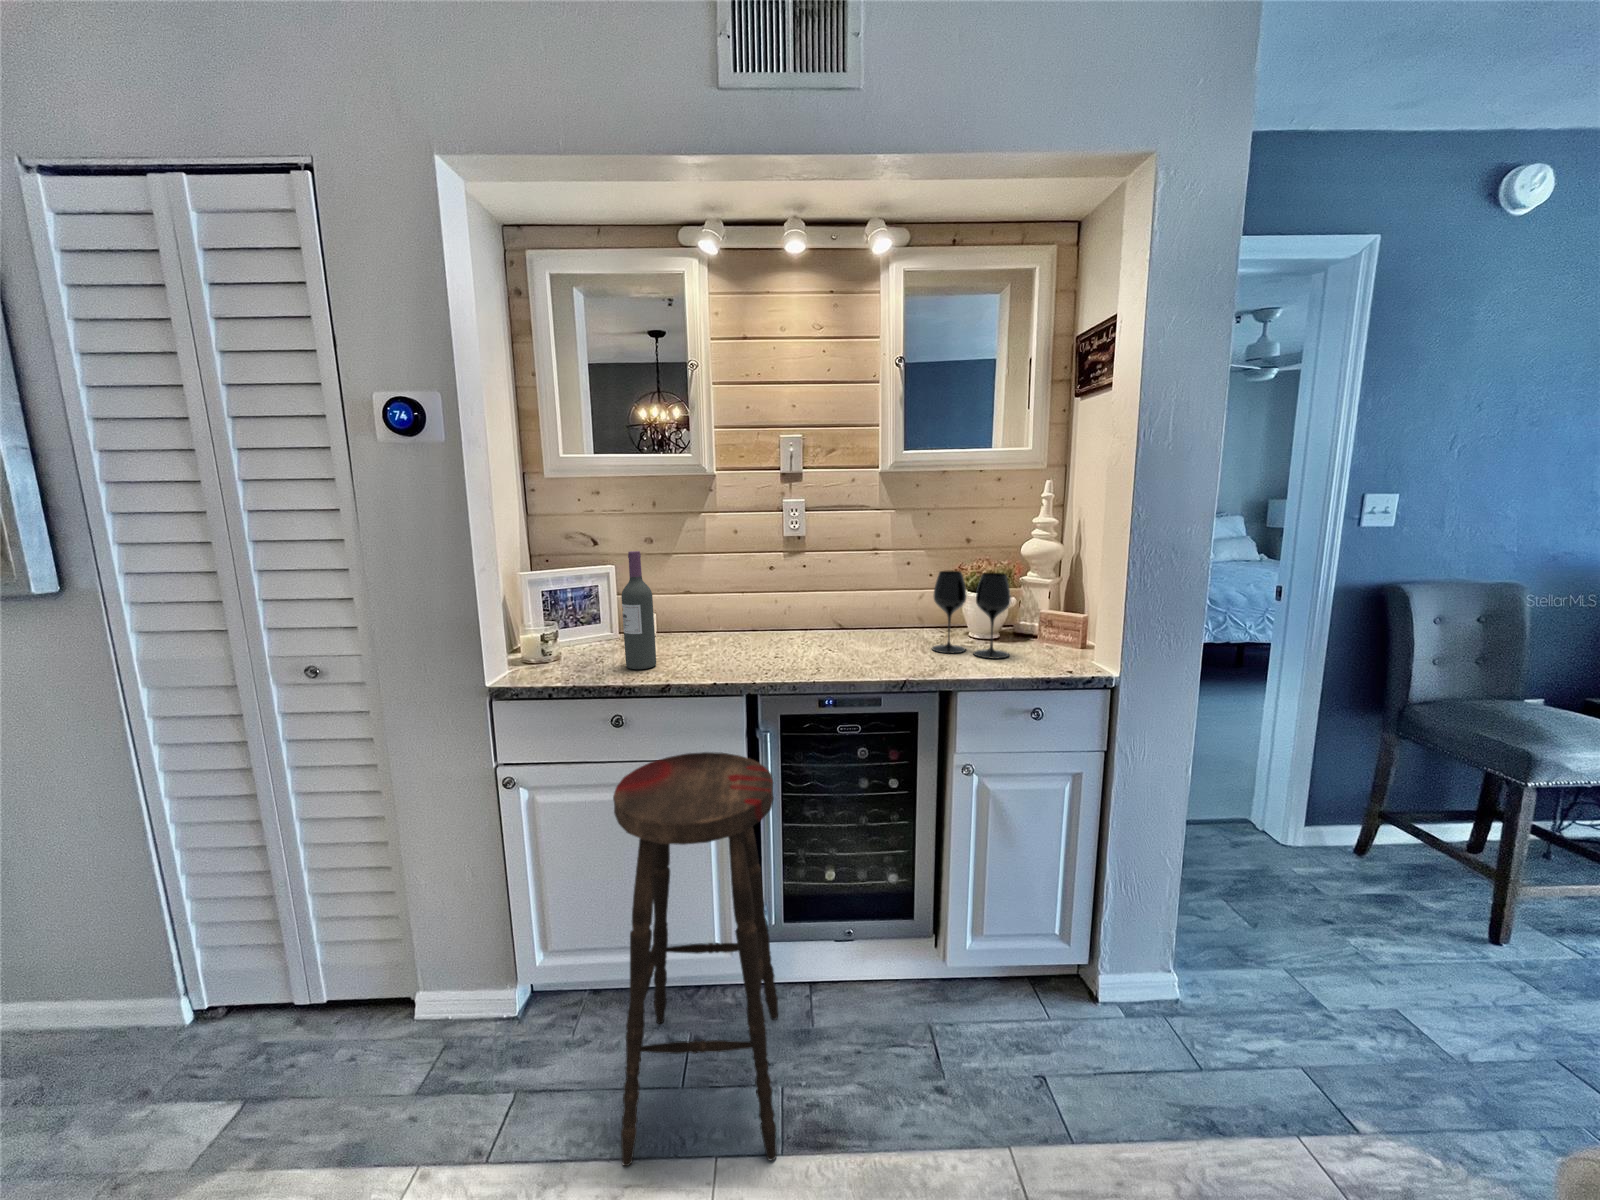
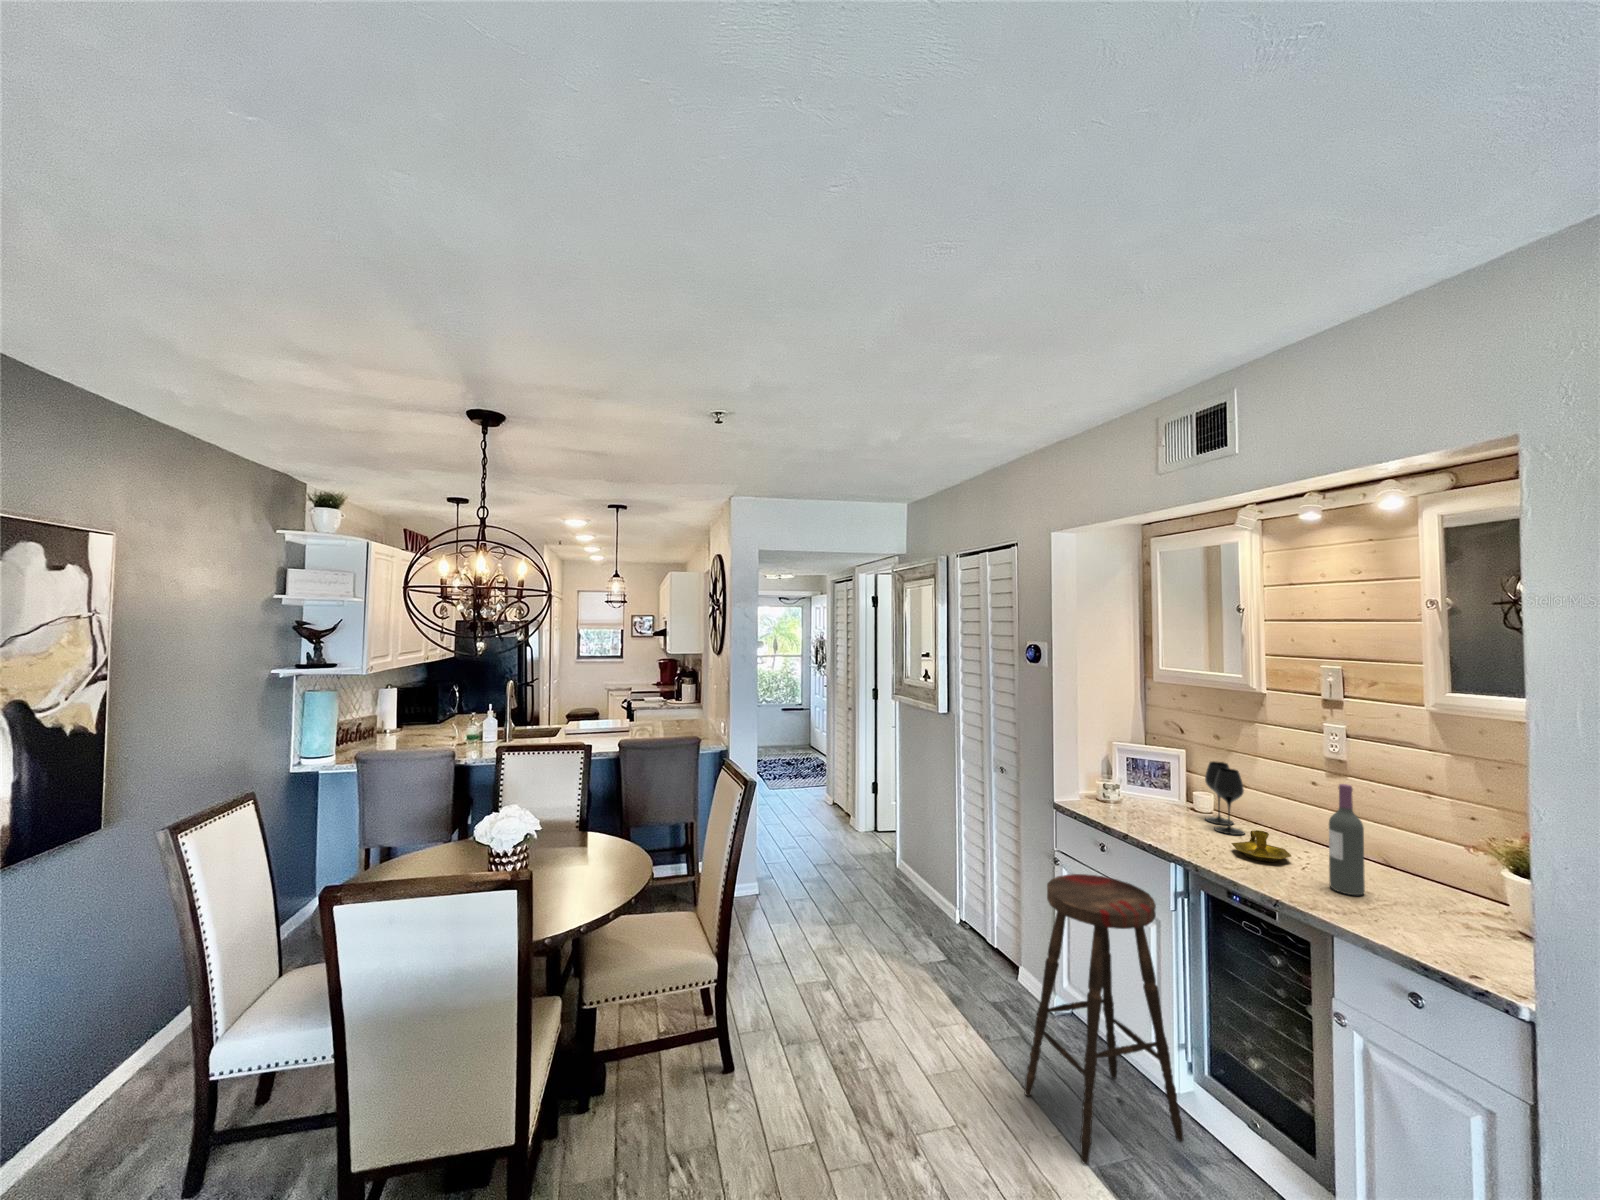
wine bottle: present [621,551,656,669] -> present [1329,784,1365,895]
wine glass: present [932,571,1011,659] -> present [1205,761,1245,835]
candlestick: none [764,625,825,659] -> present [1232,830,1291,862]

